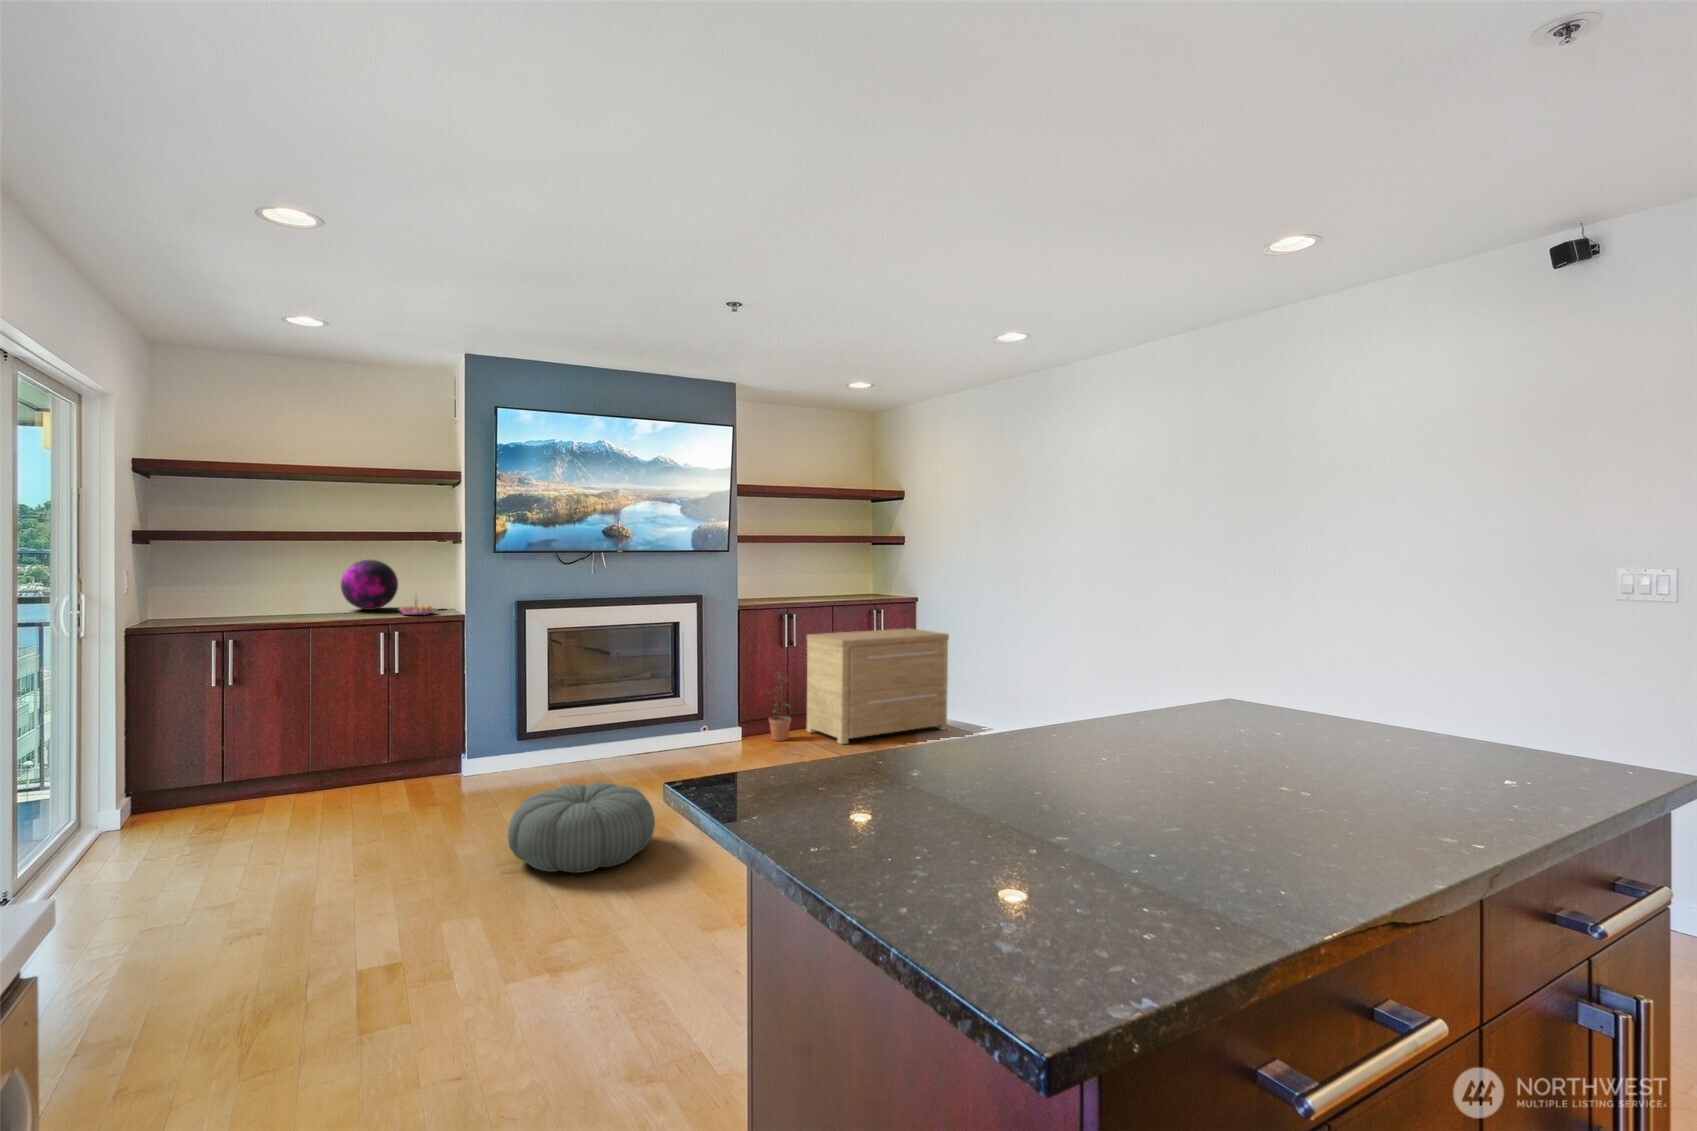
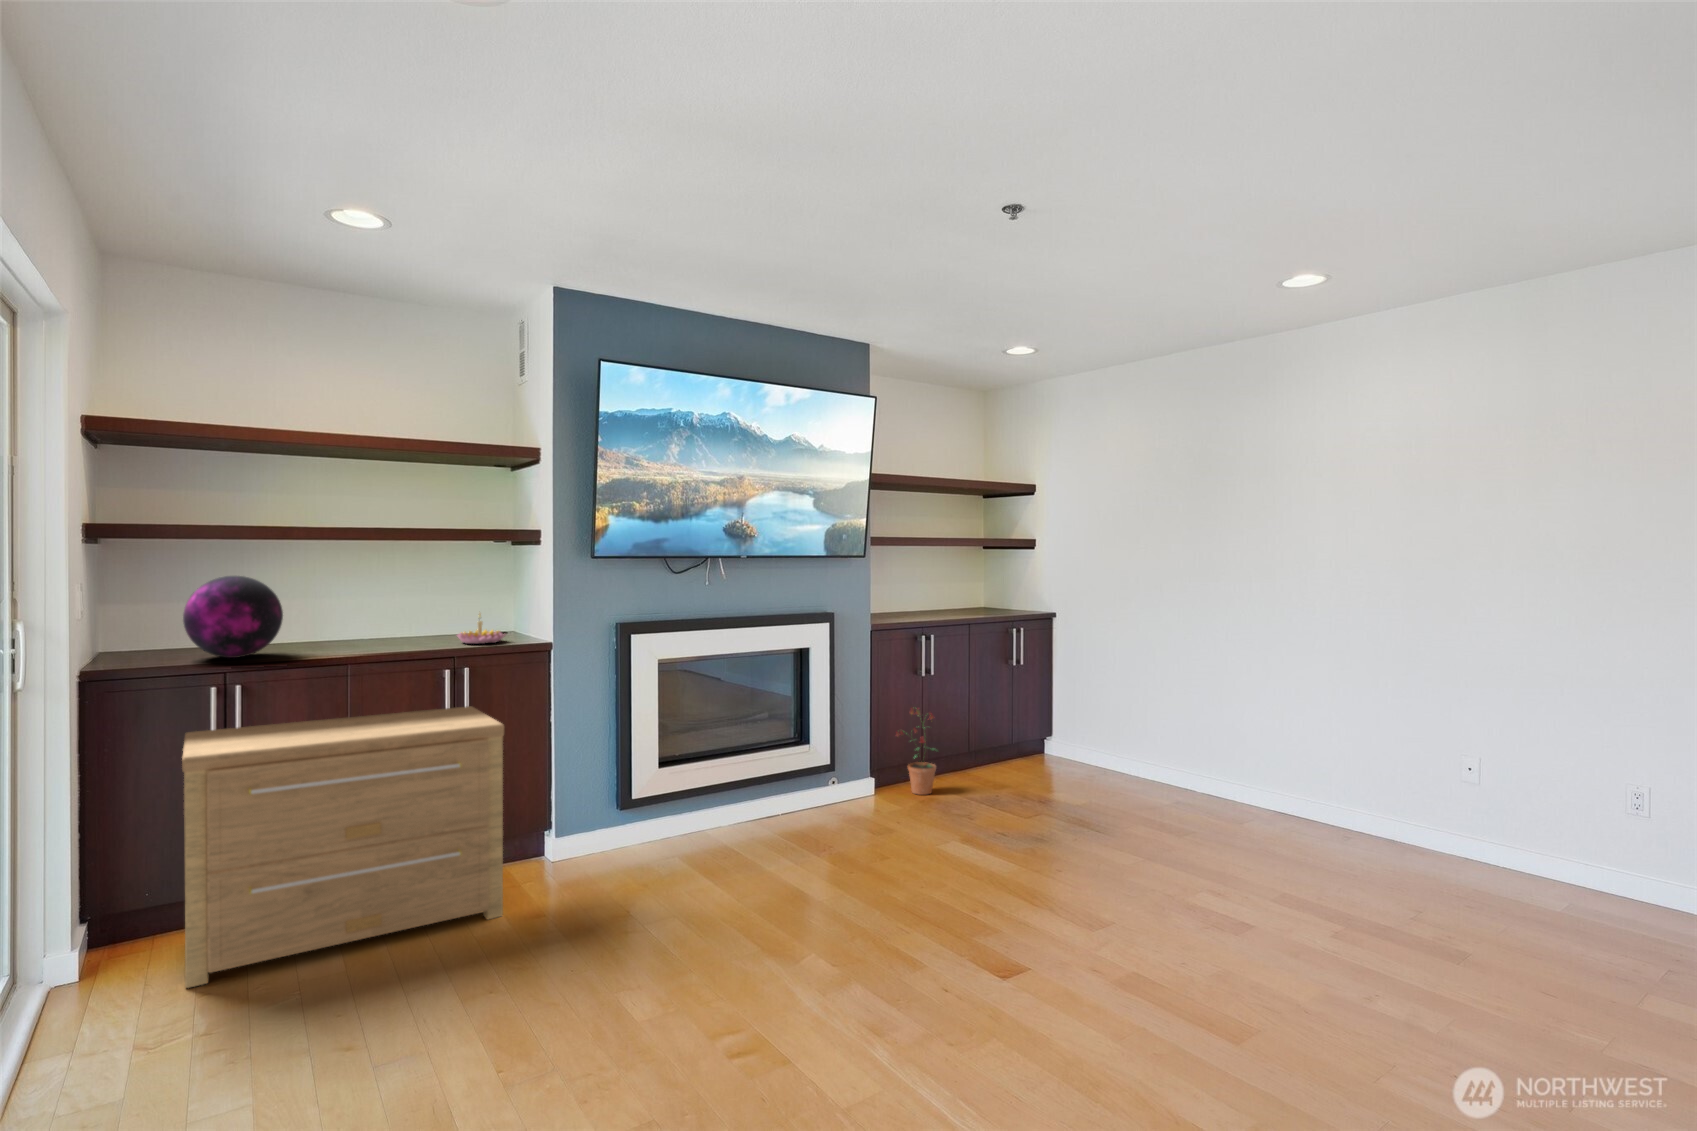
decorative orb: present [341,560,398,610] -> present [183,576,283,658]
side table: present [807,628,949,744] -> present [182,706,504,988]
pouf: present [508,782,655,873] -> none [715,882,919,1033]

